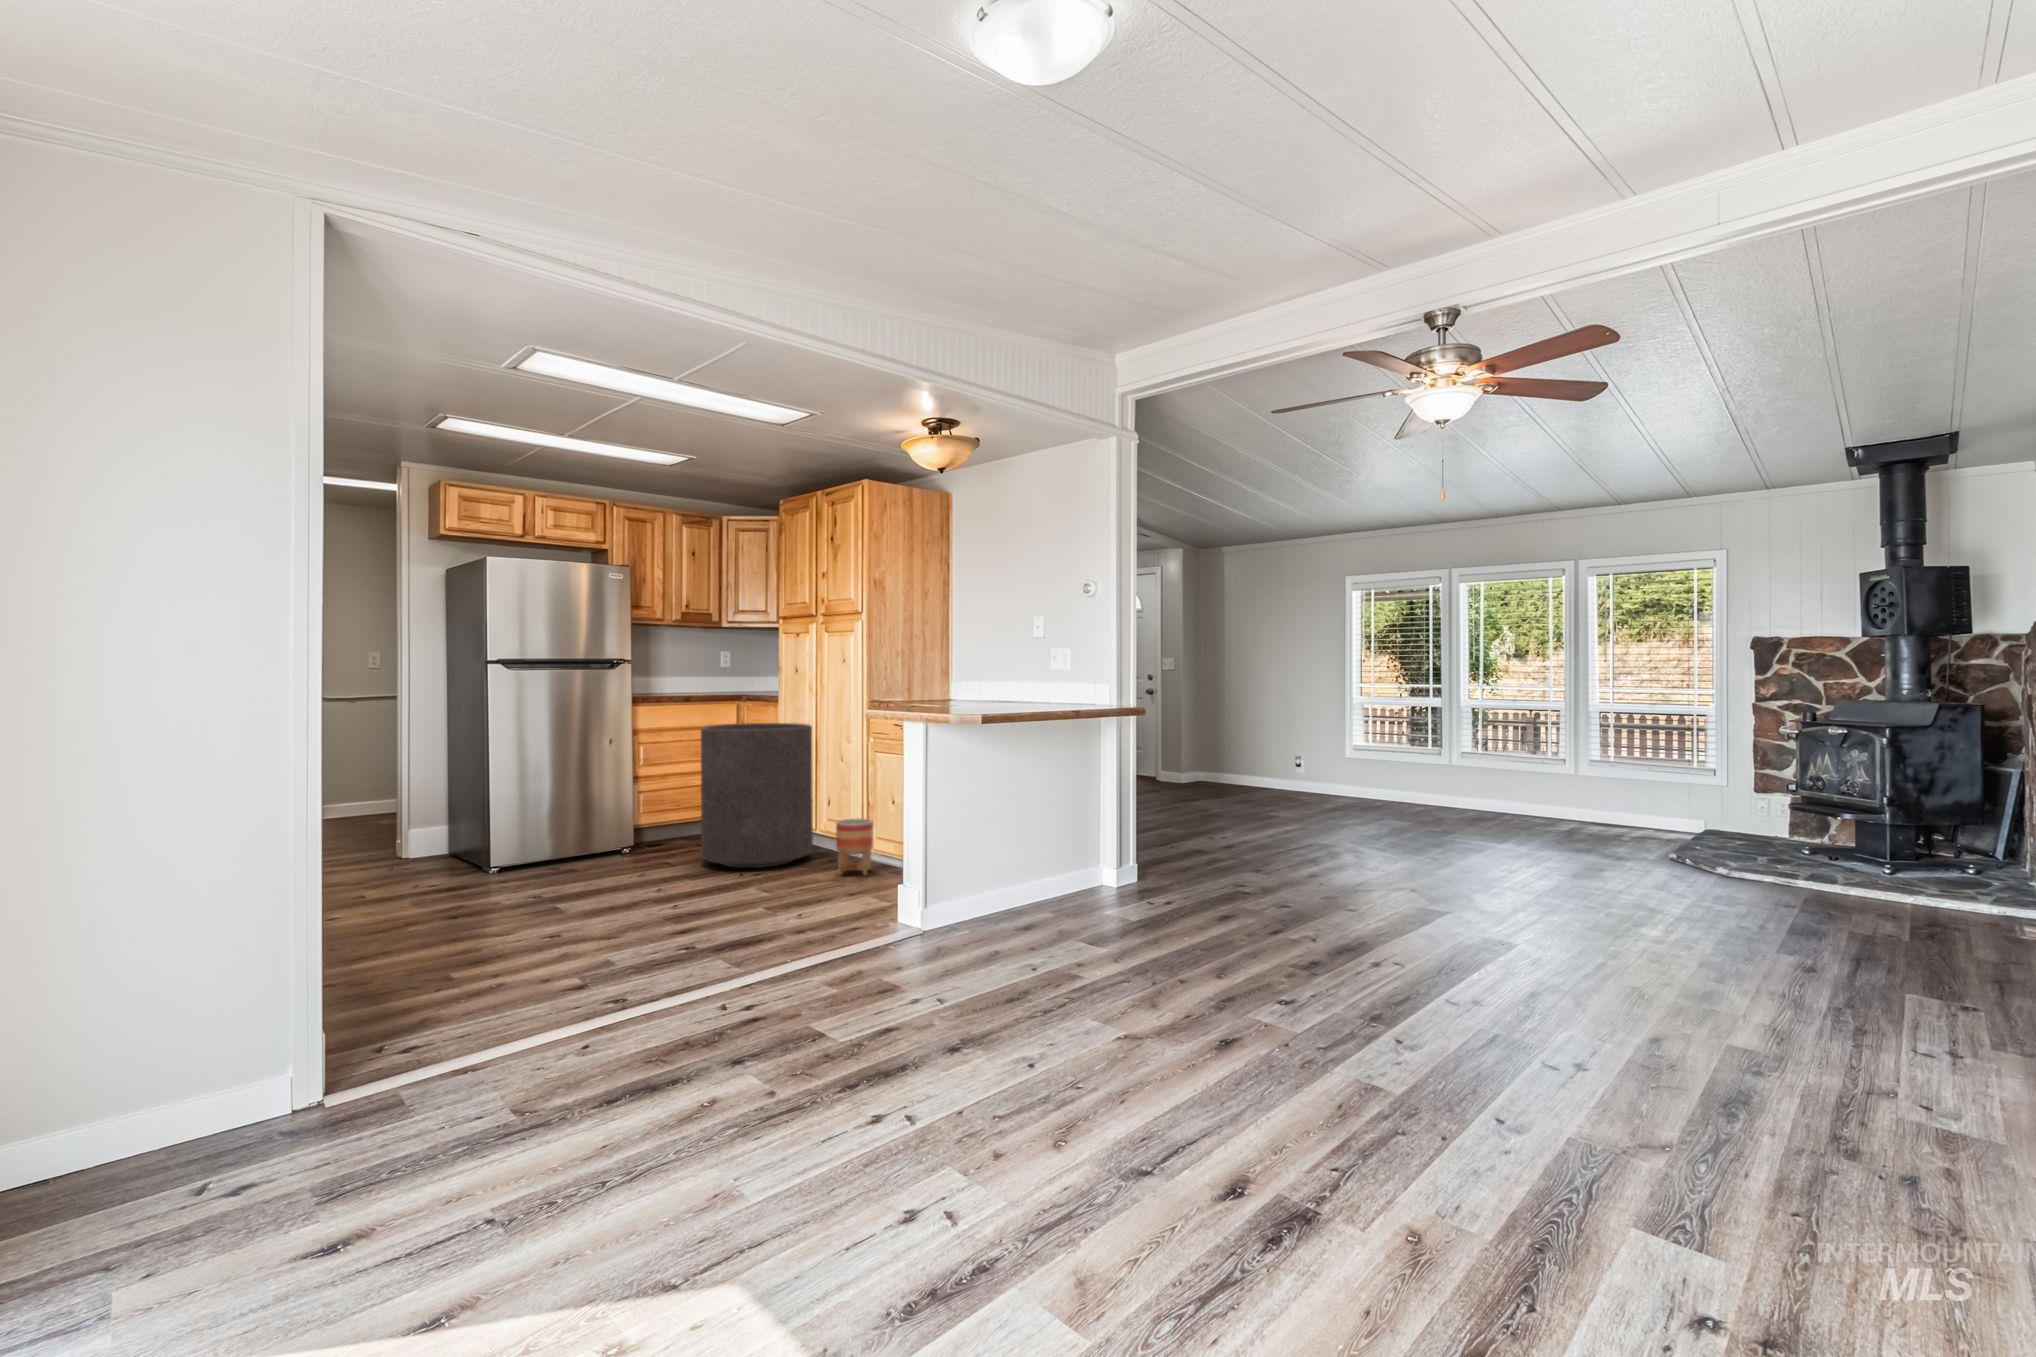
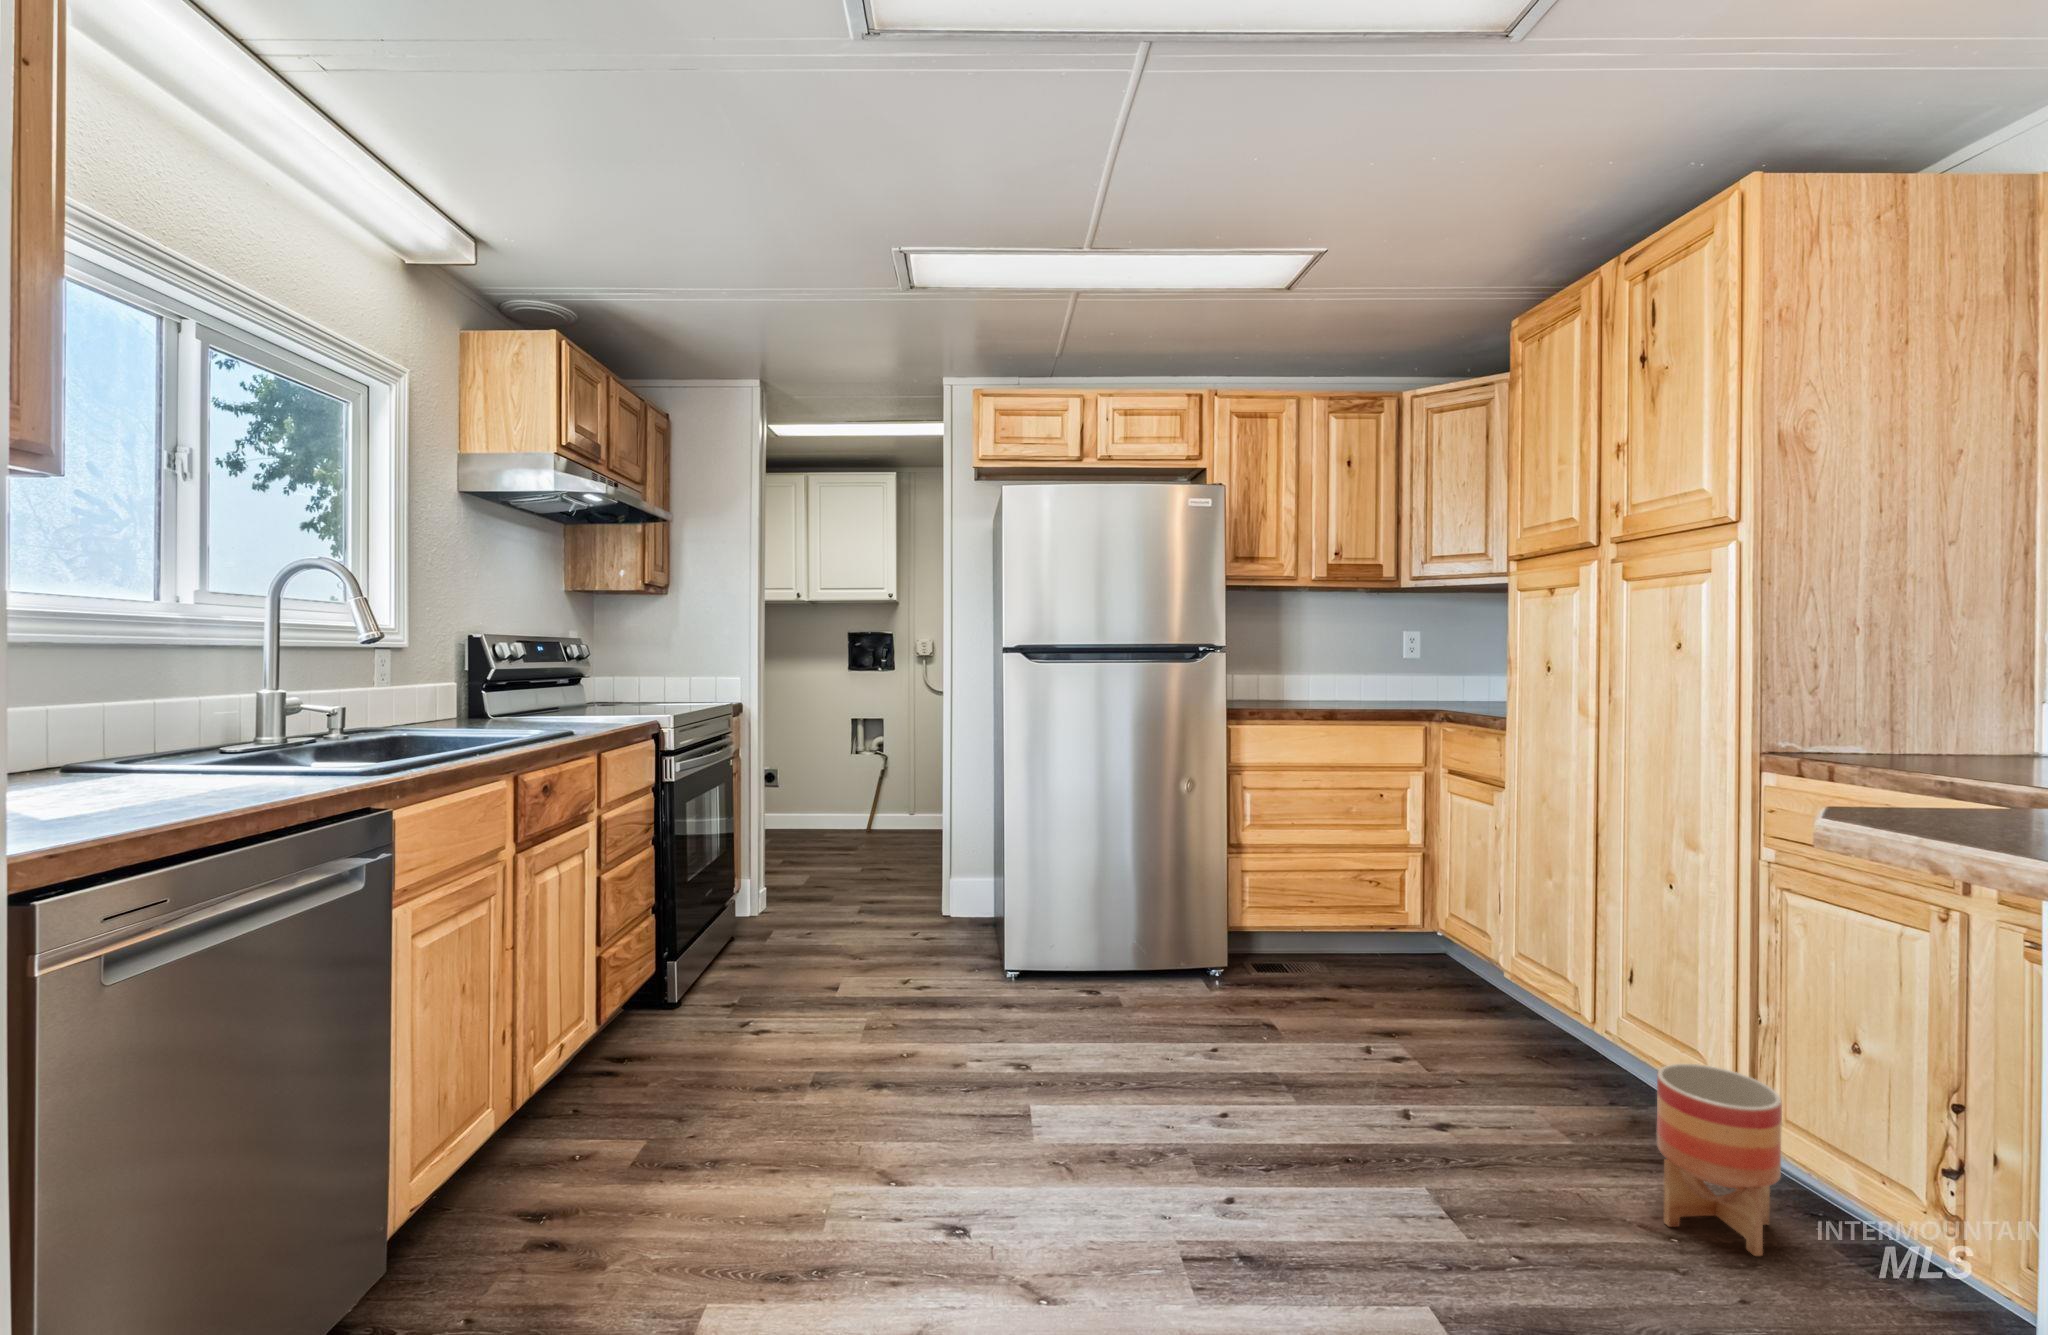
trash can: present [701,723,813,868] -> none [1327,773,1584,1116]

